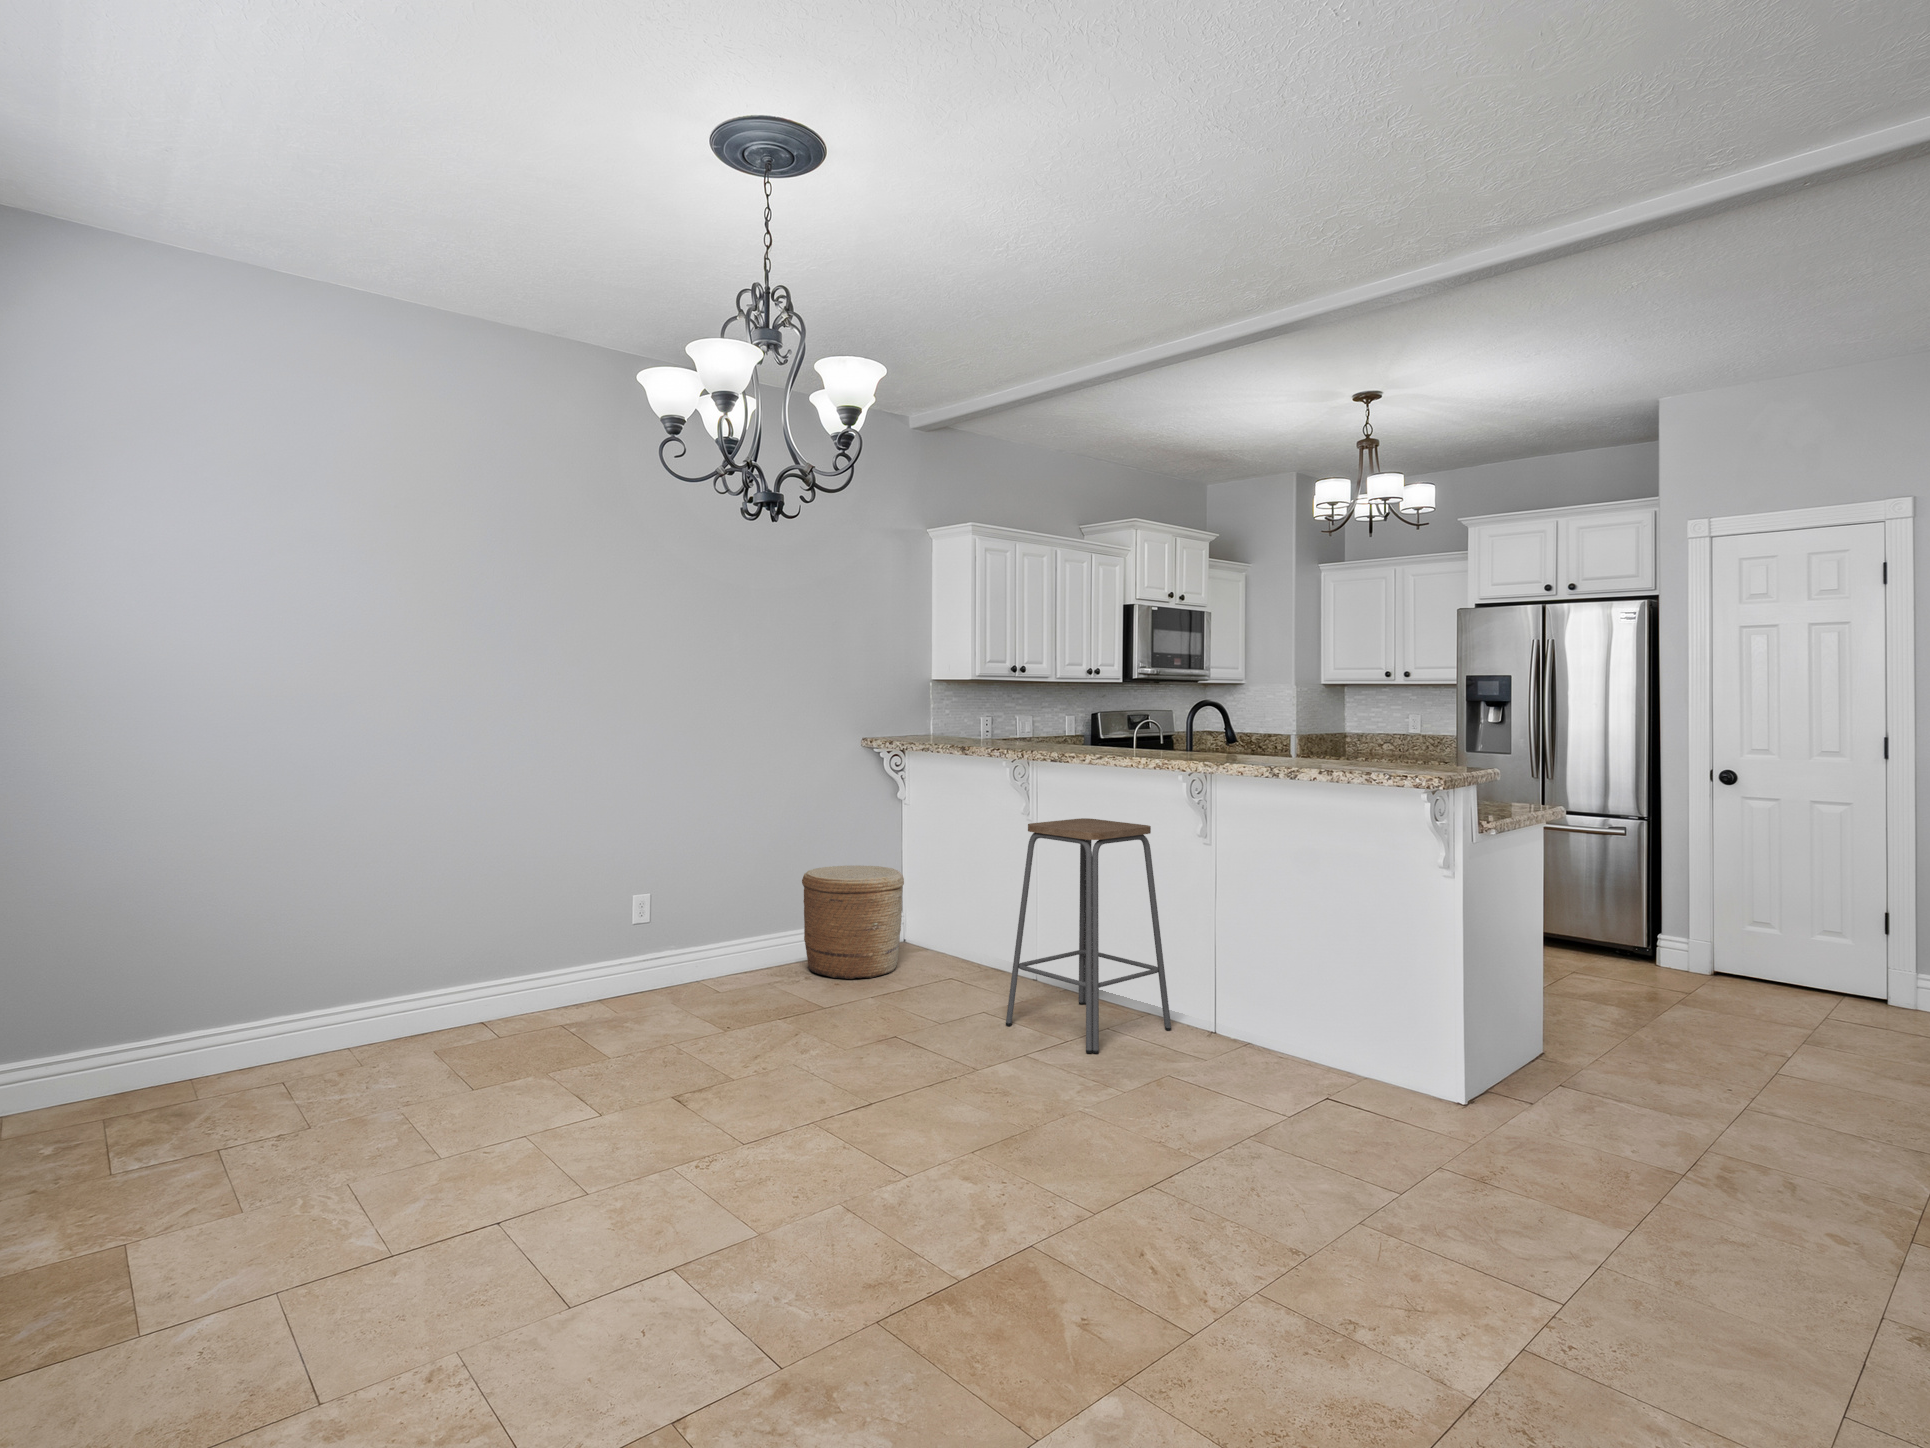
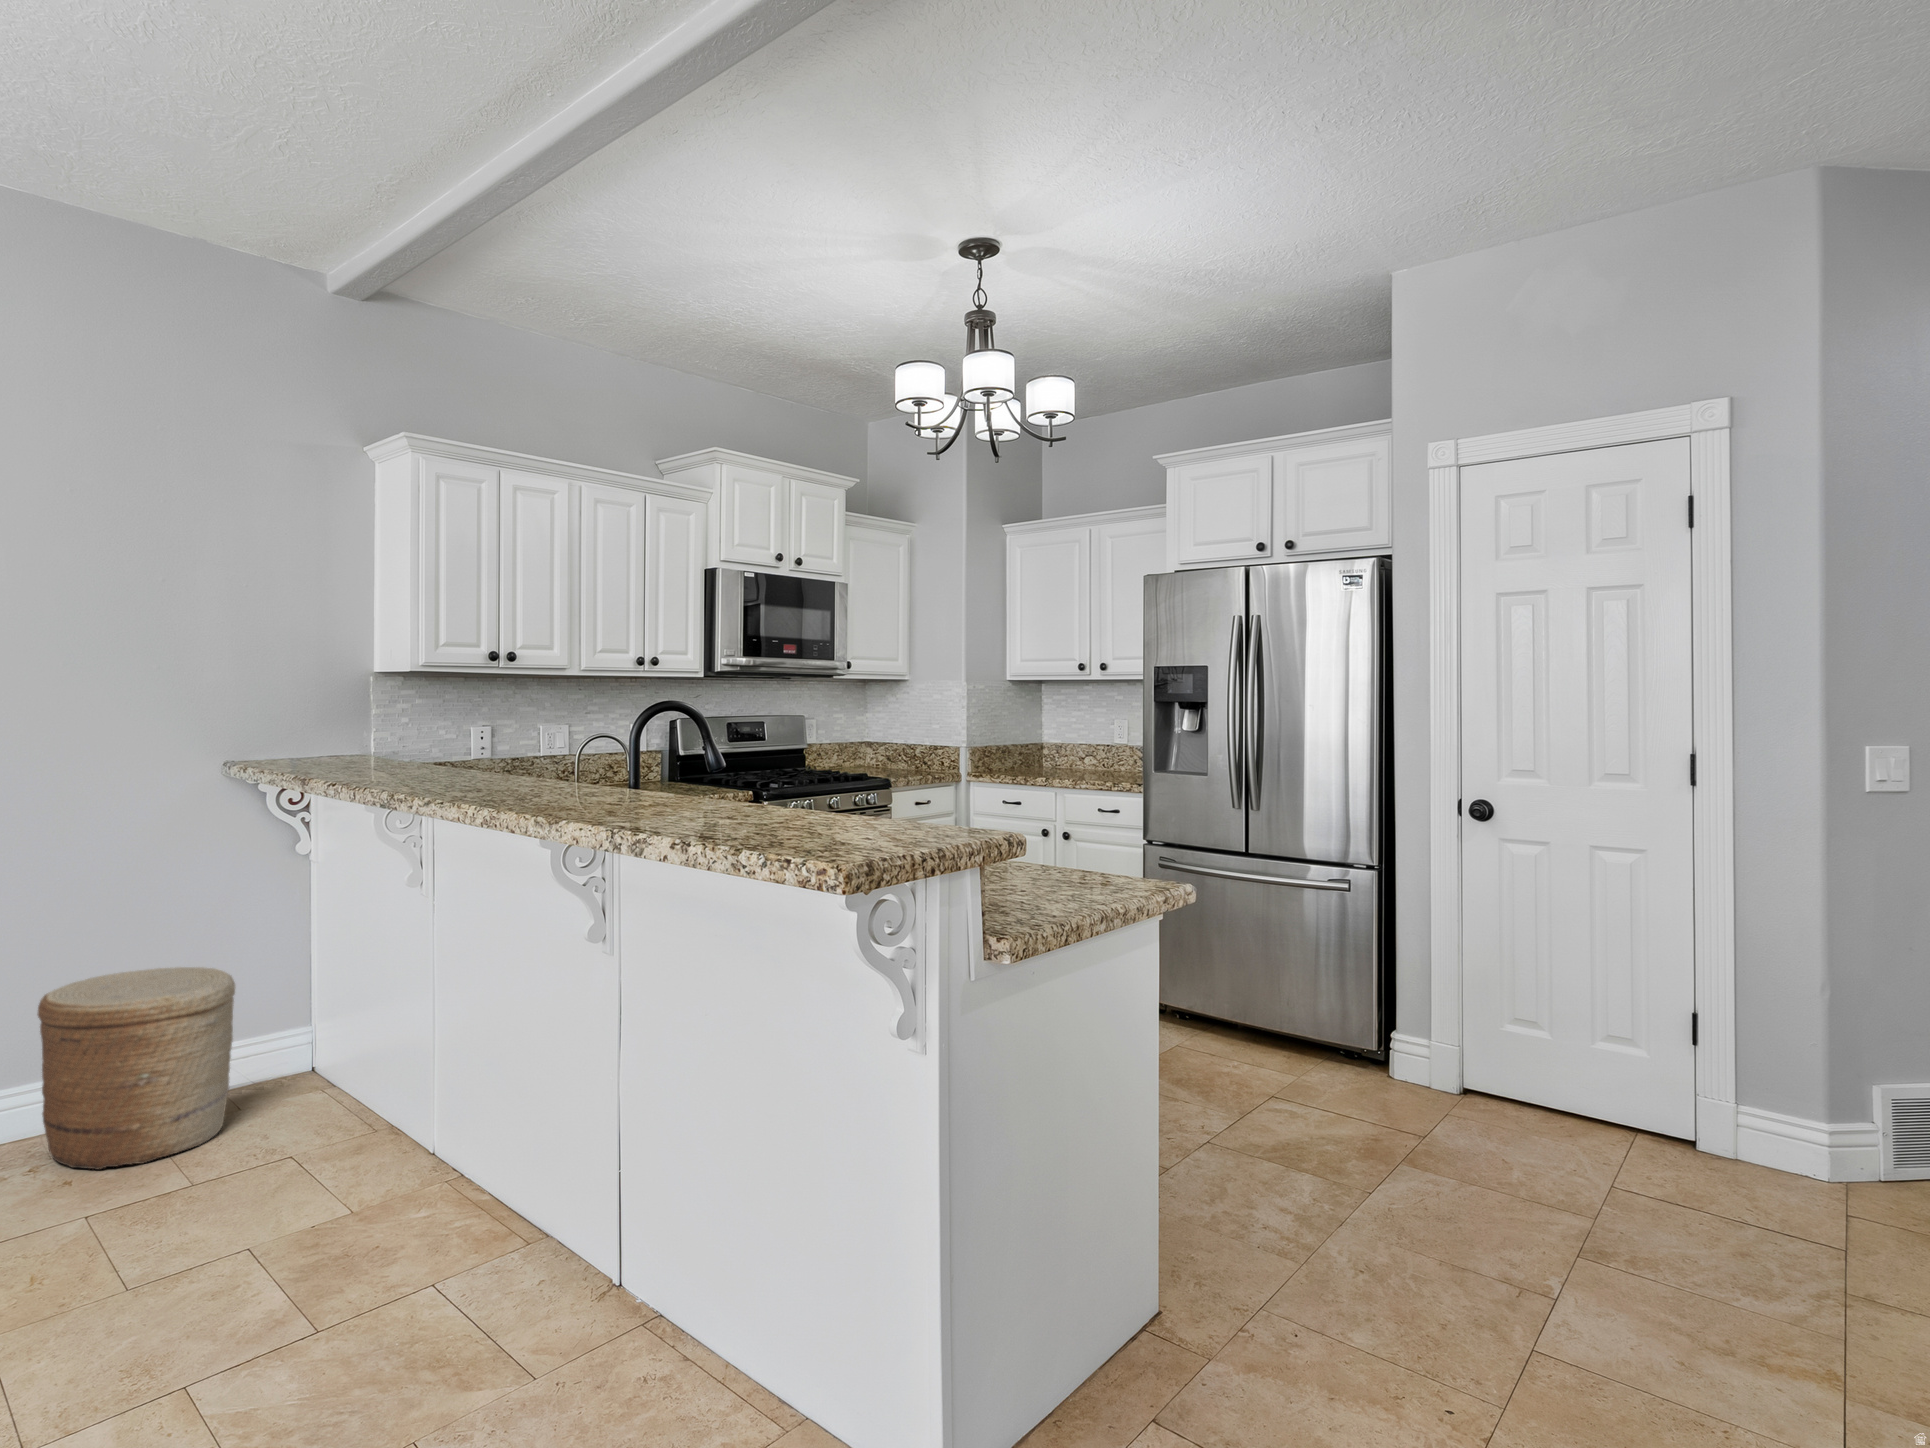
bar stool: present [1006,818,1171,1054] -> none [235,905,534,1370]

